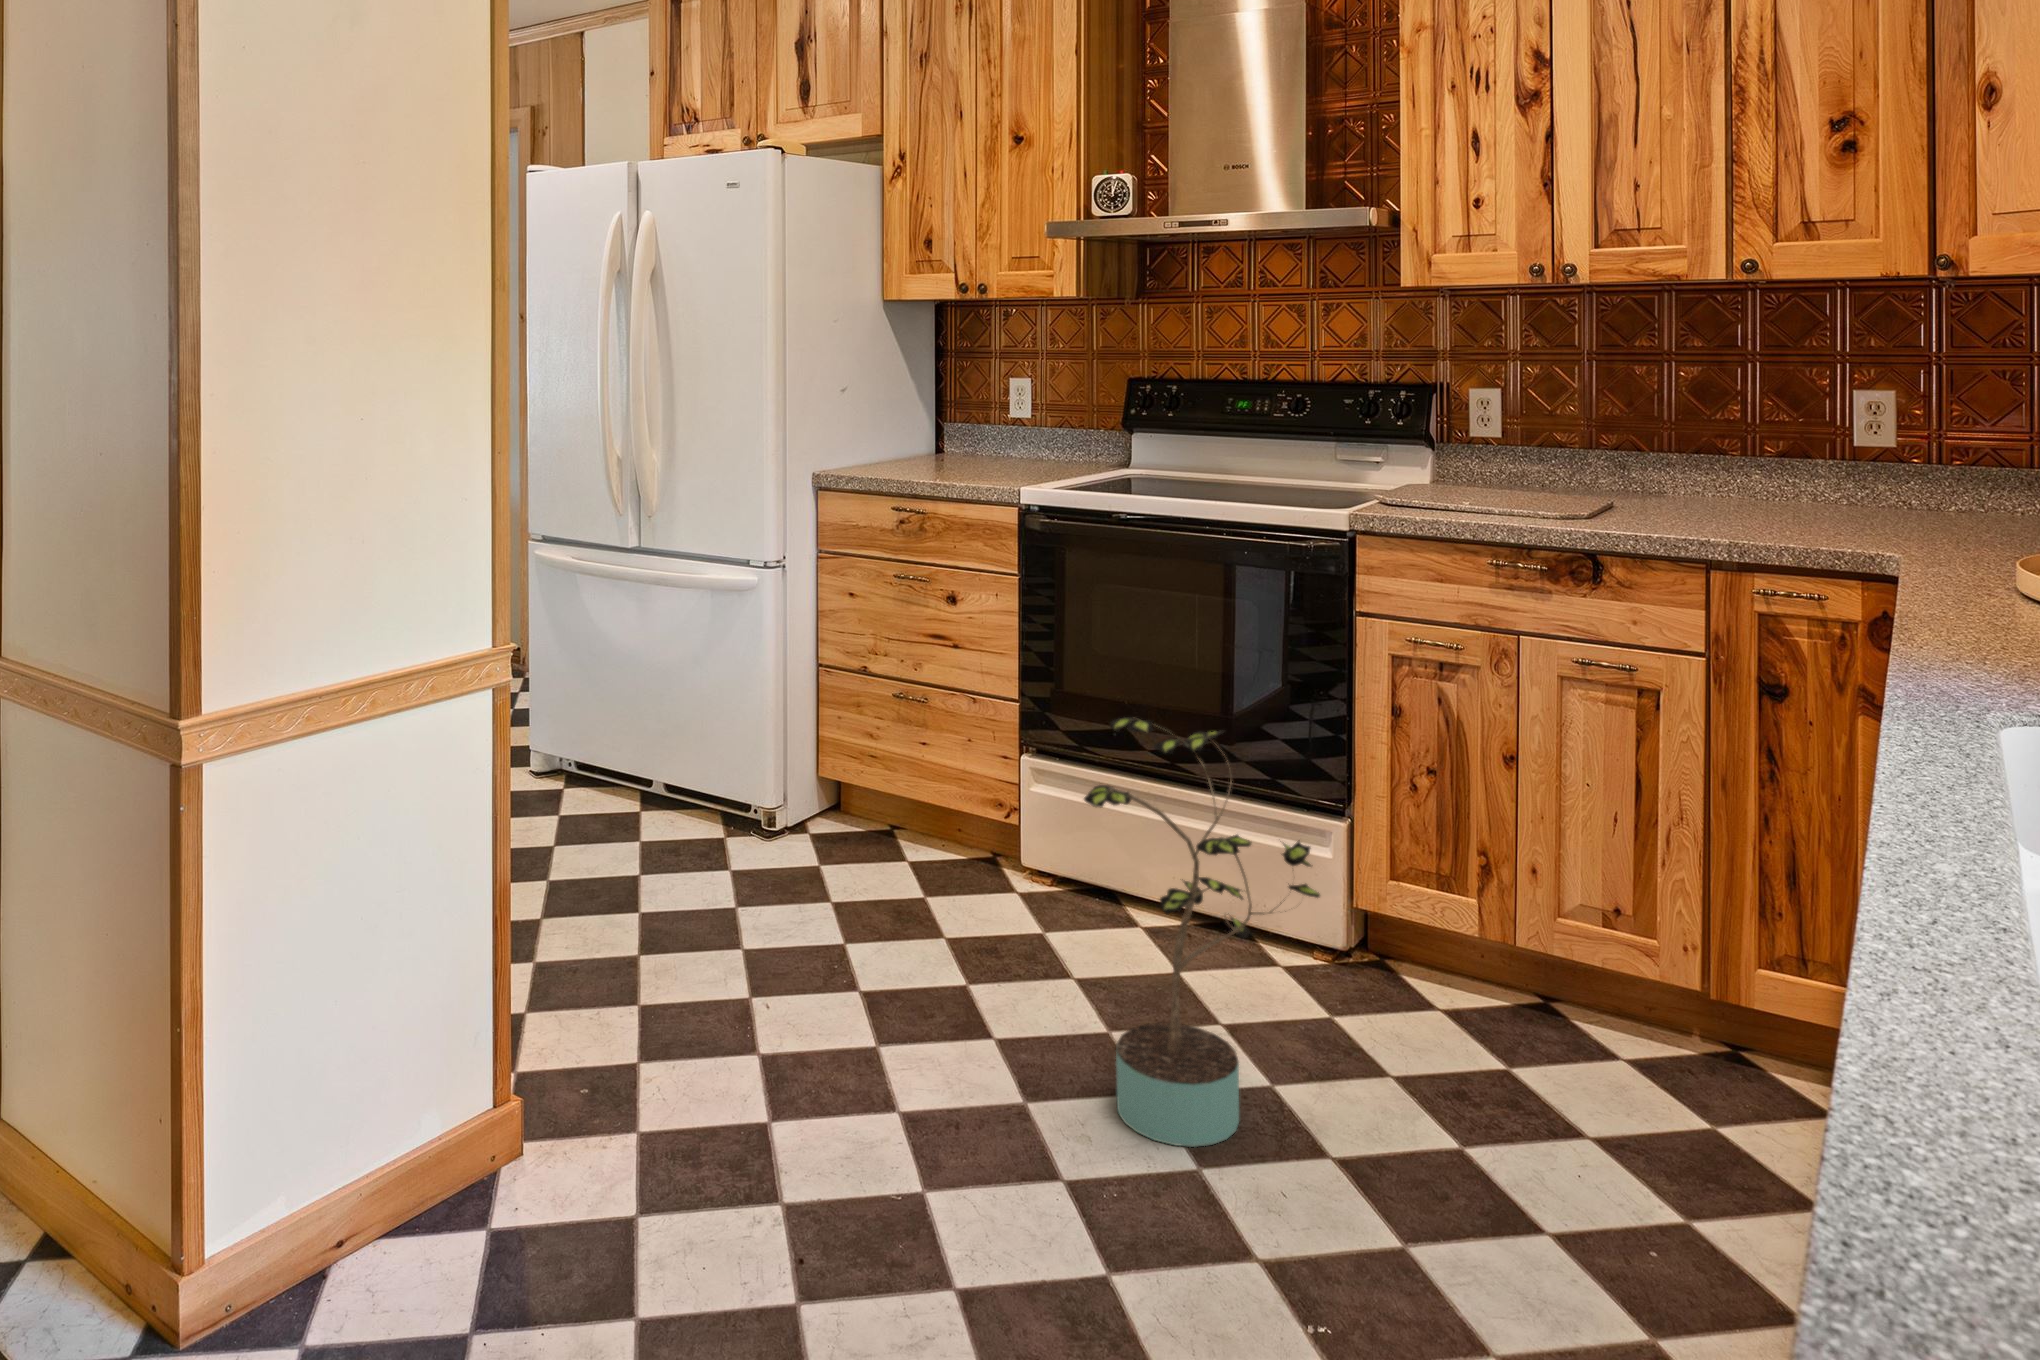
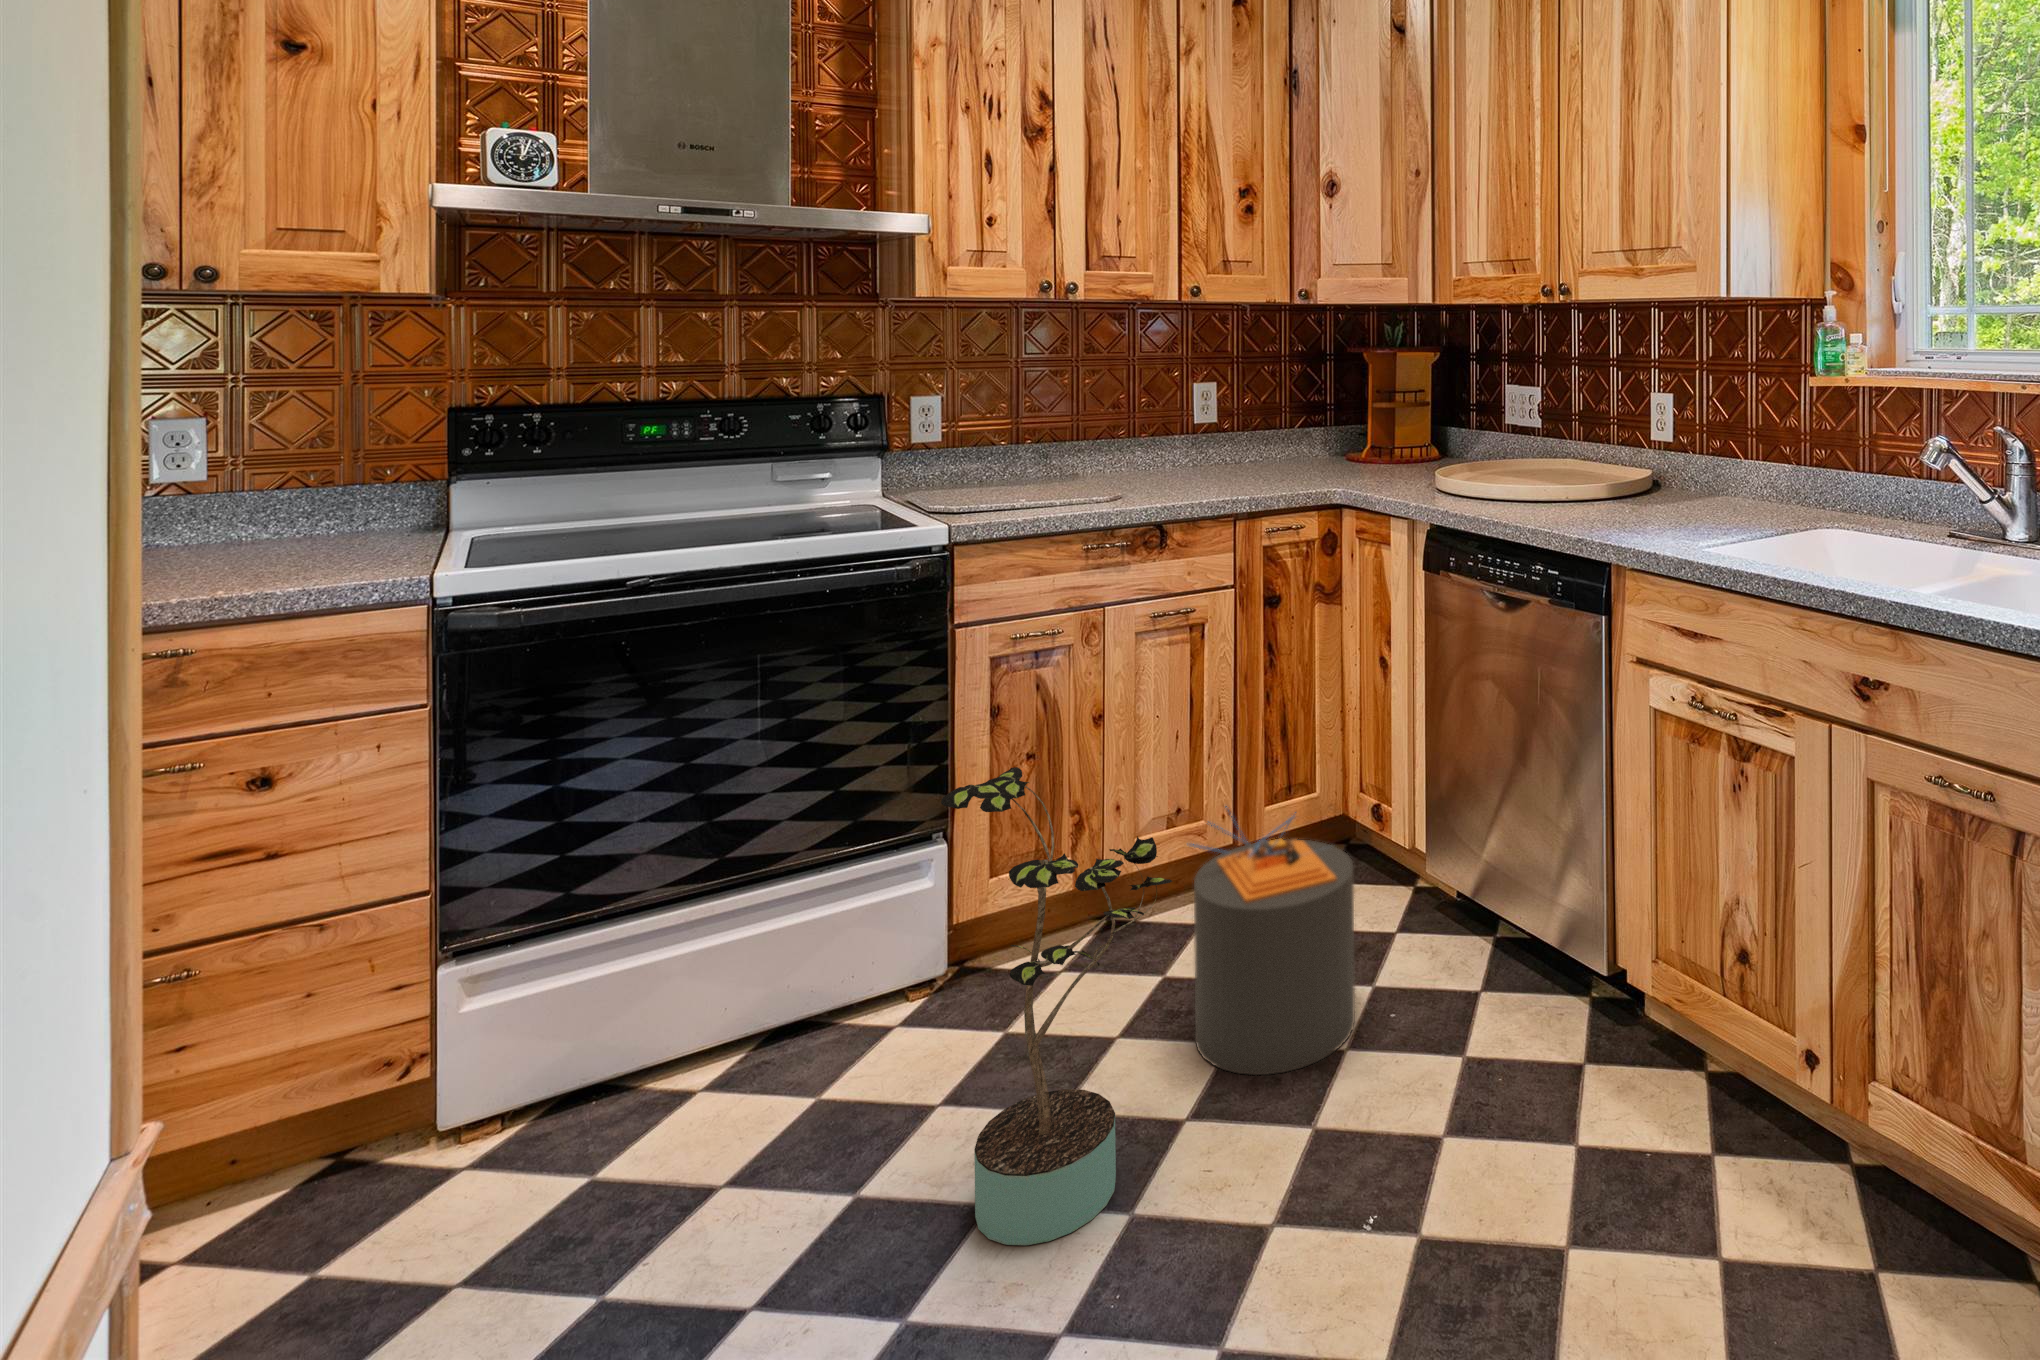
trash can: none [1414,868,1625,1226] -> present [1187,806,1355,1075]

